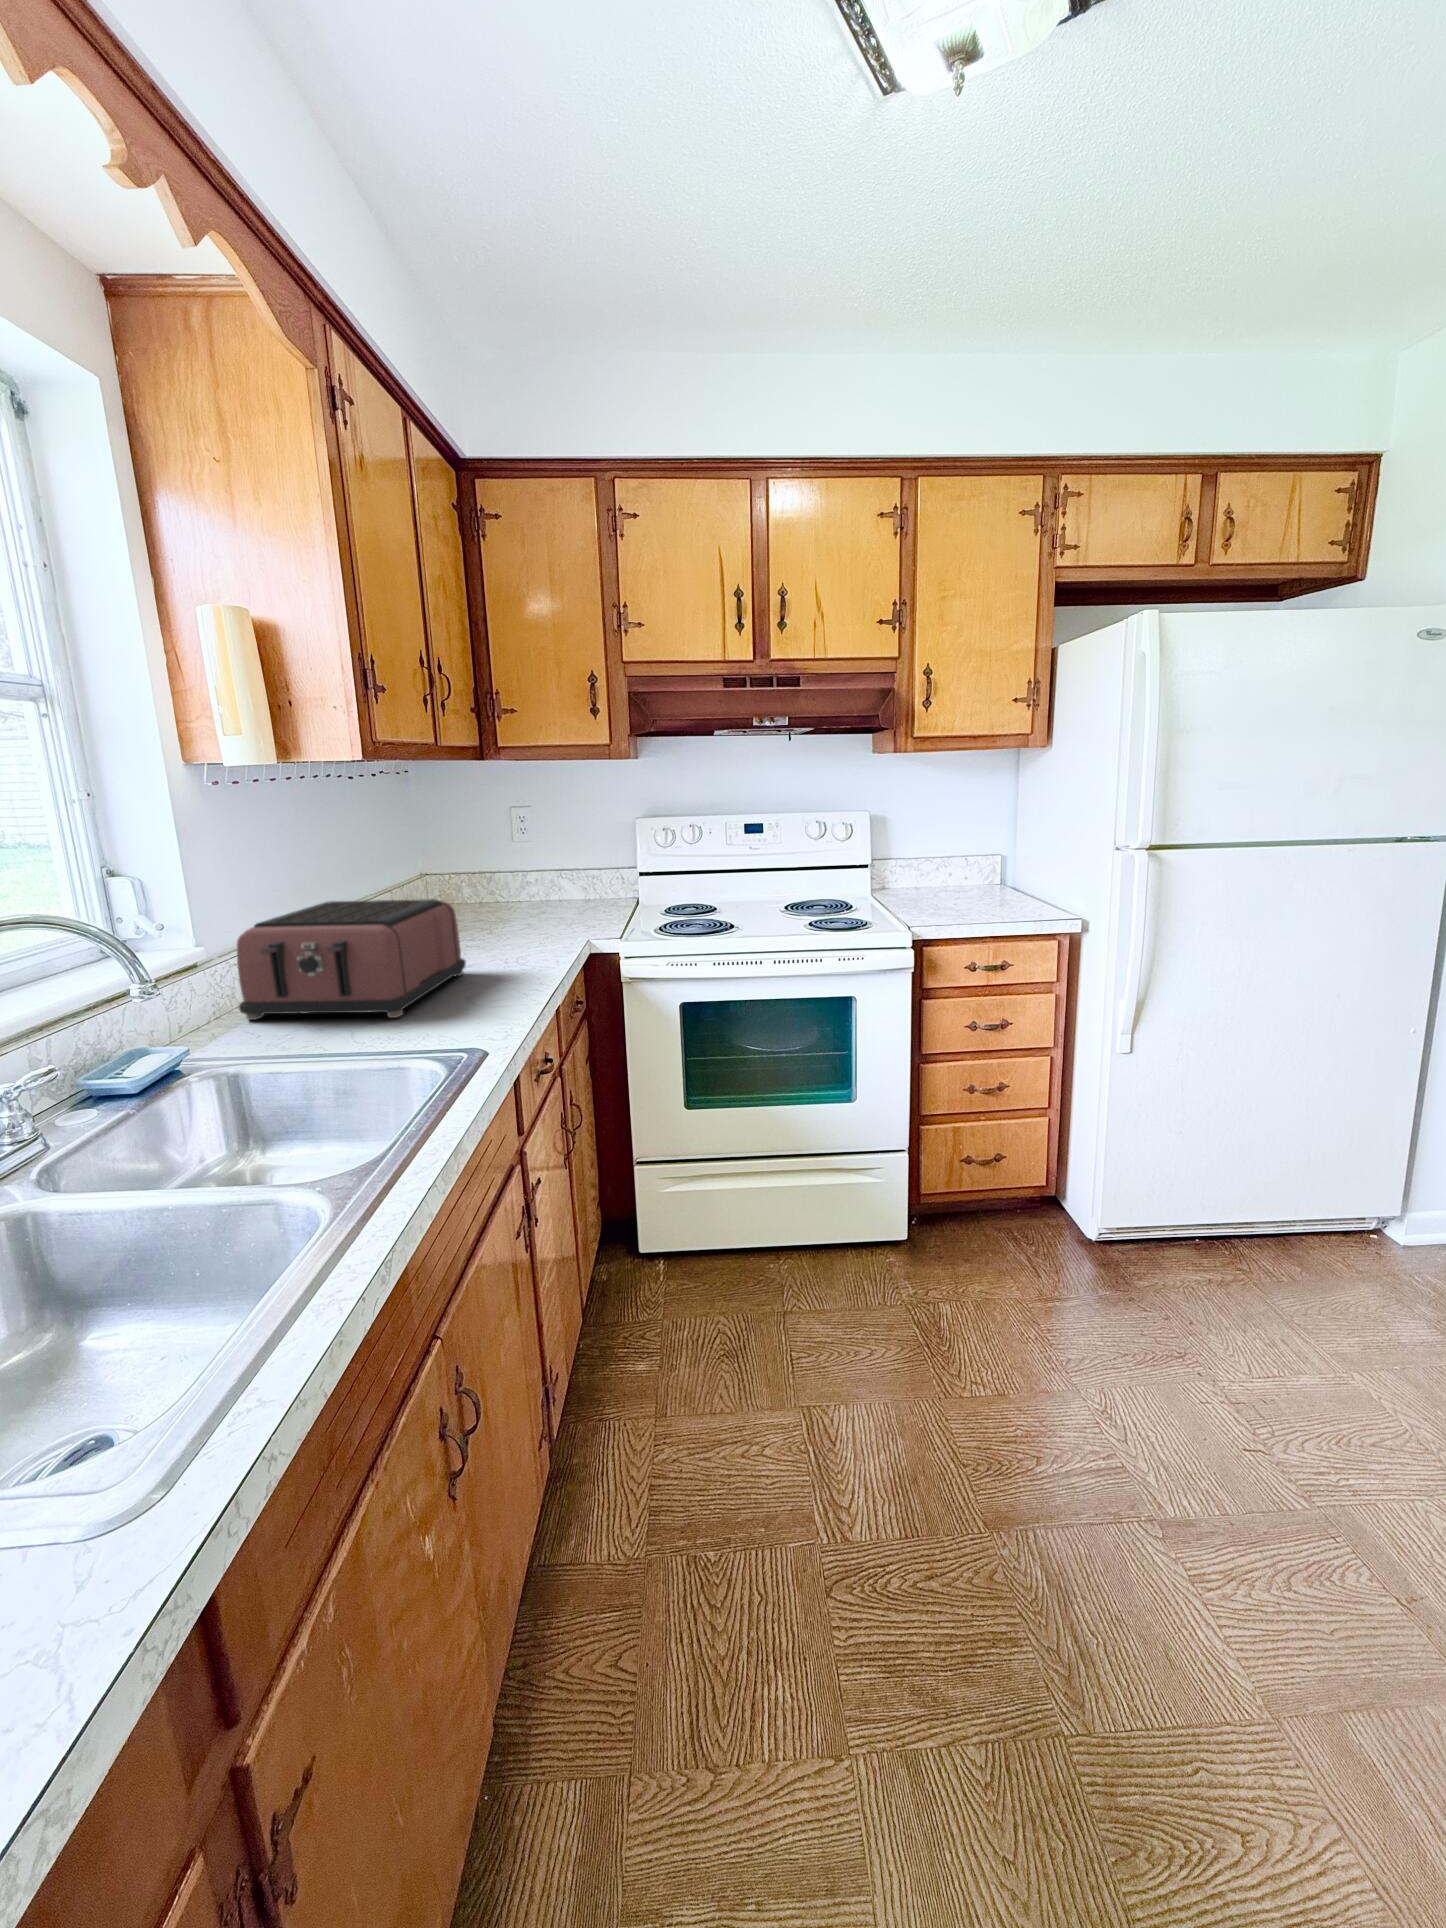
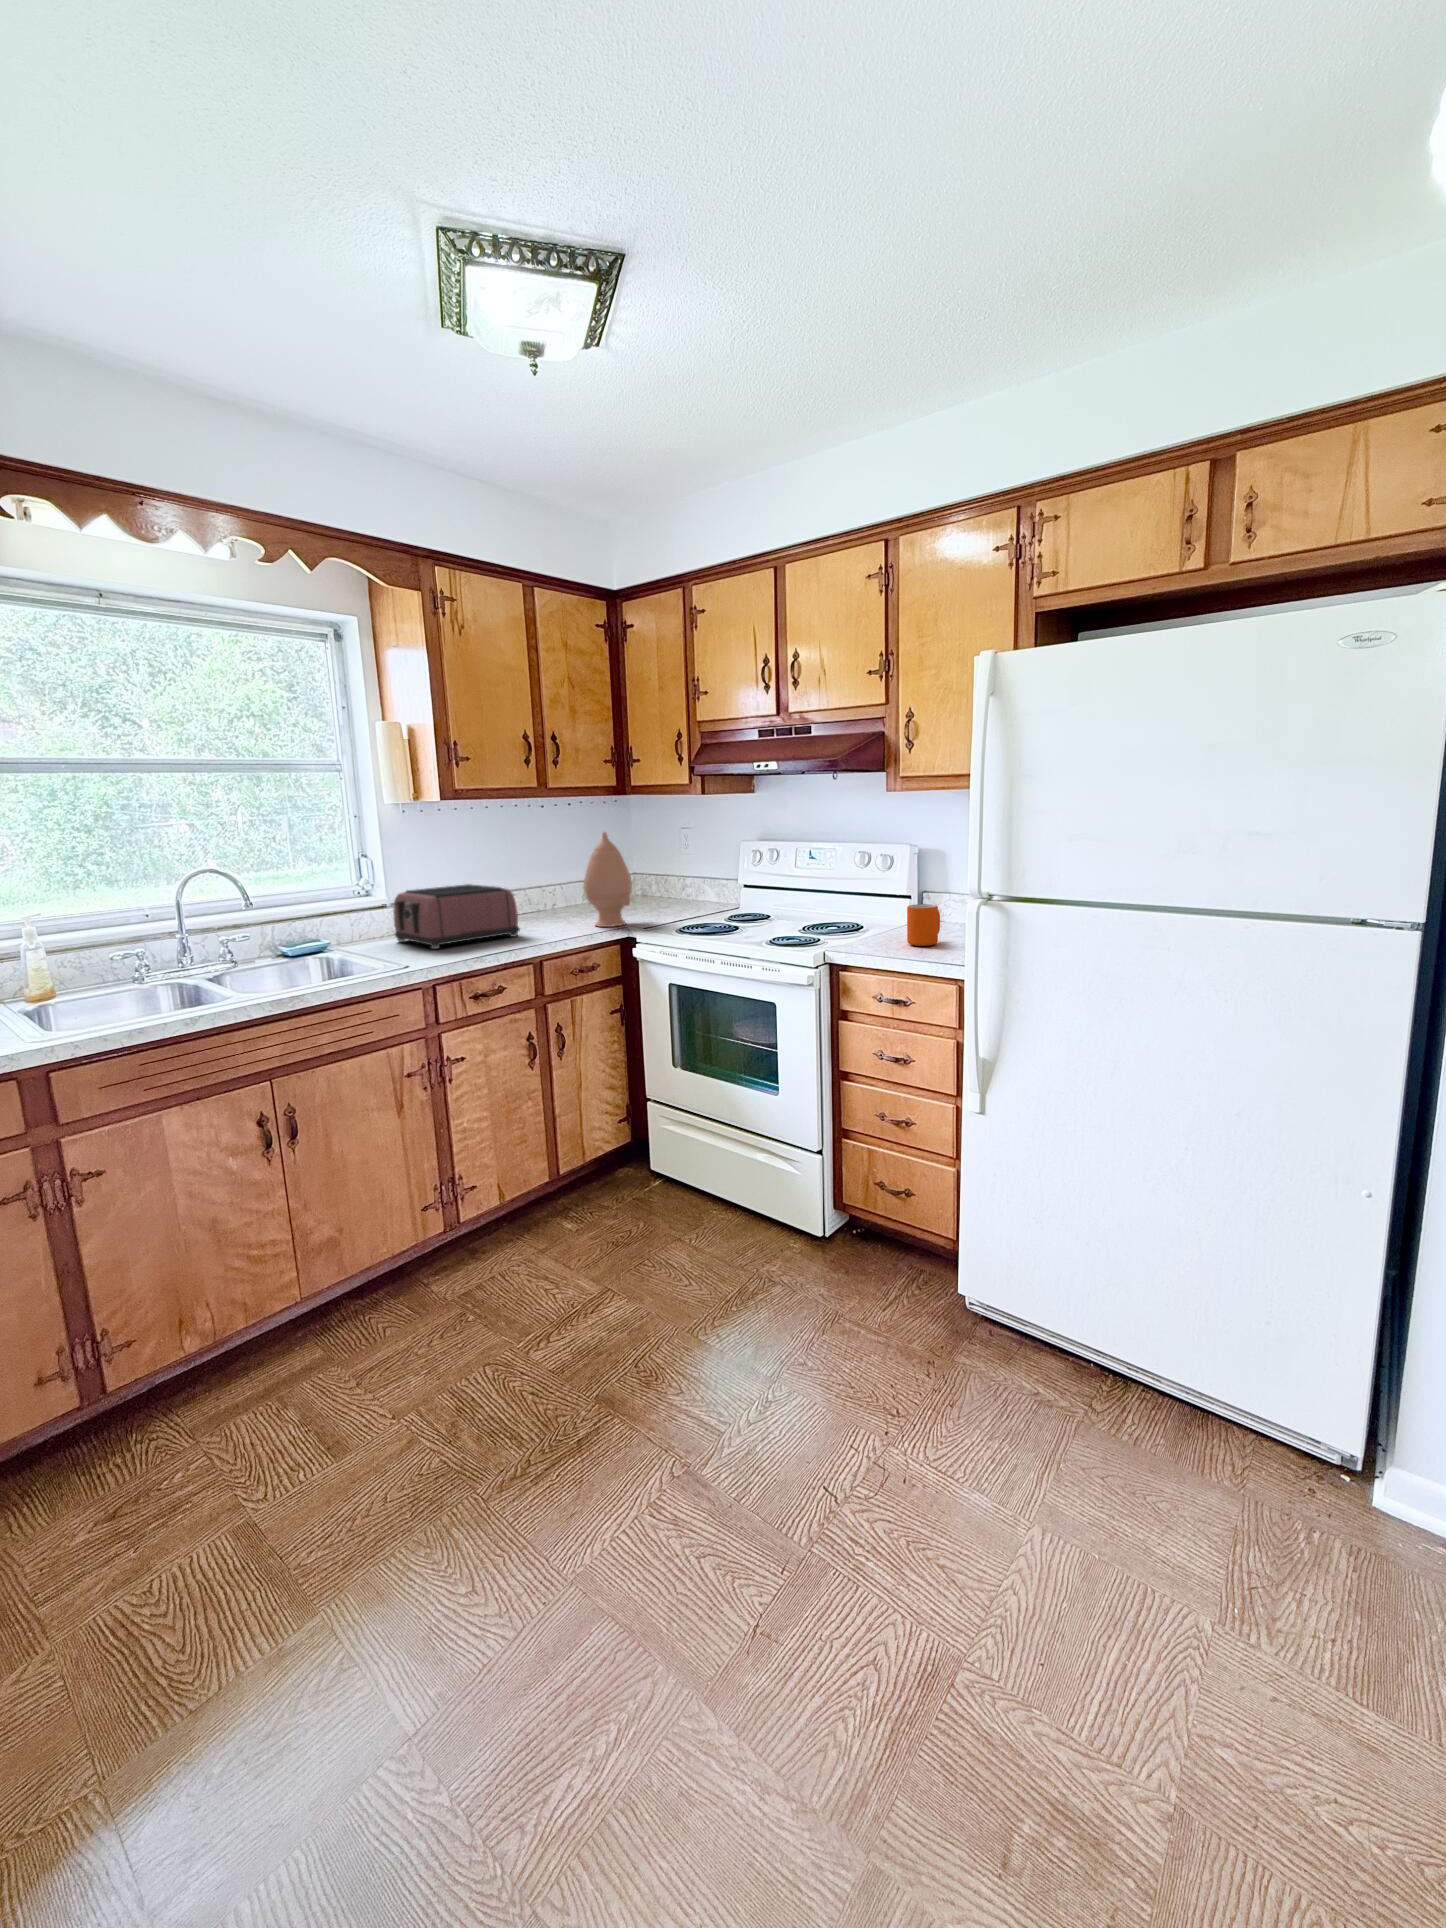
vase: none [505,806,575,943] -> present [584,832,636,927]
mug: none [952,871,984,913] -> present [907,904,940,946]

